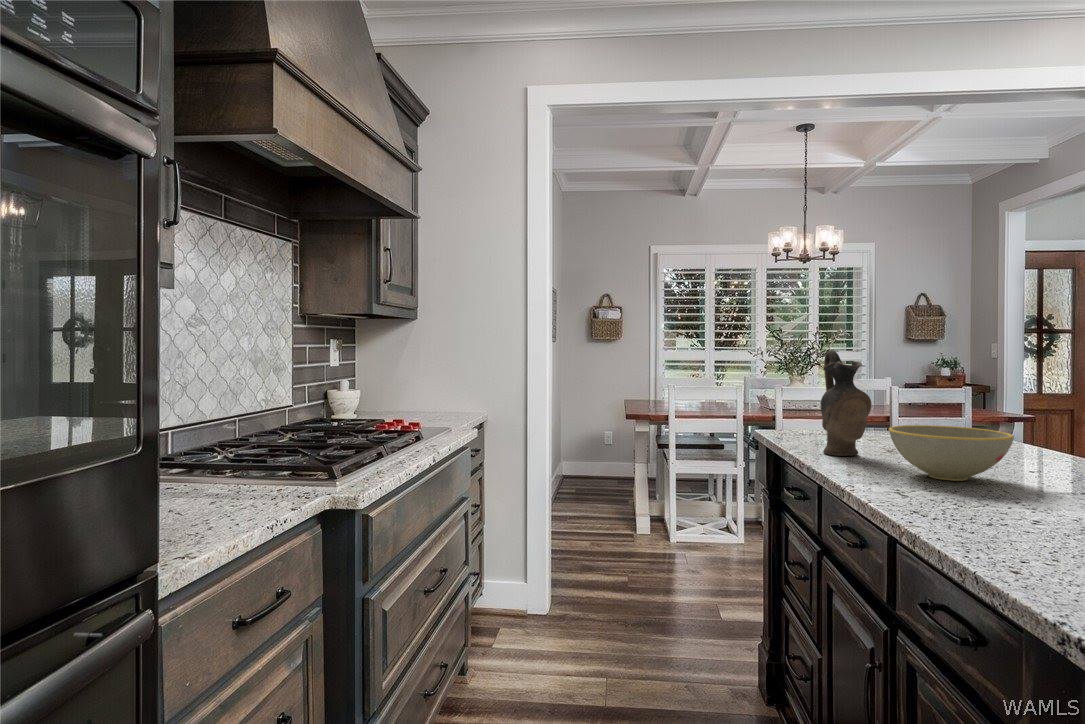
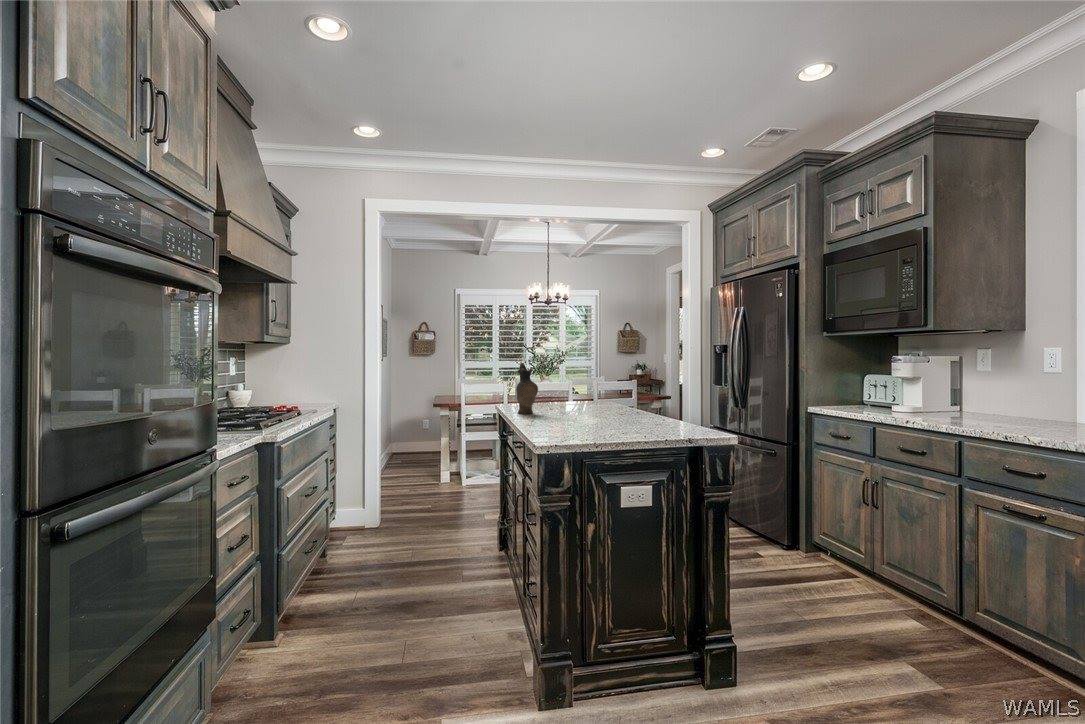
bowl: present [889,425,1014,481] -> none [536,397,582,419]

